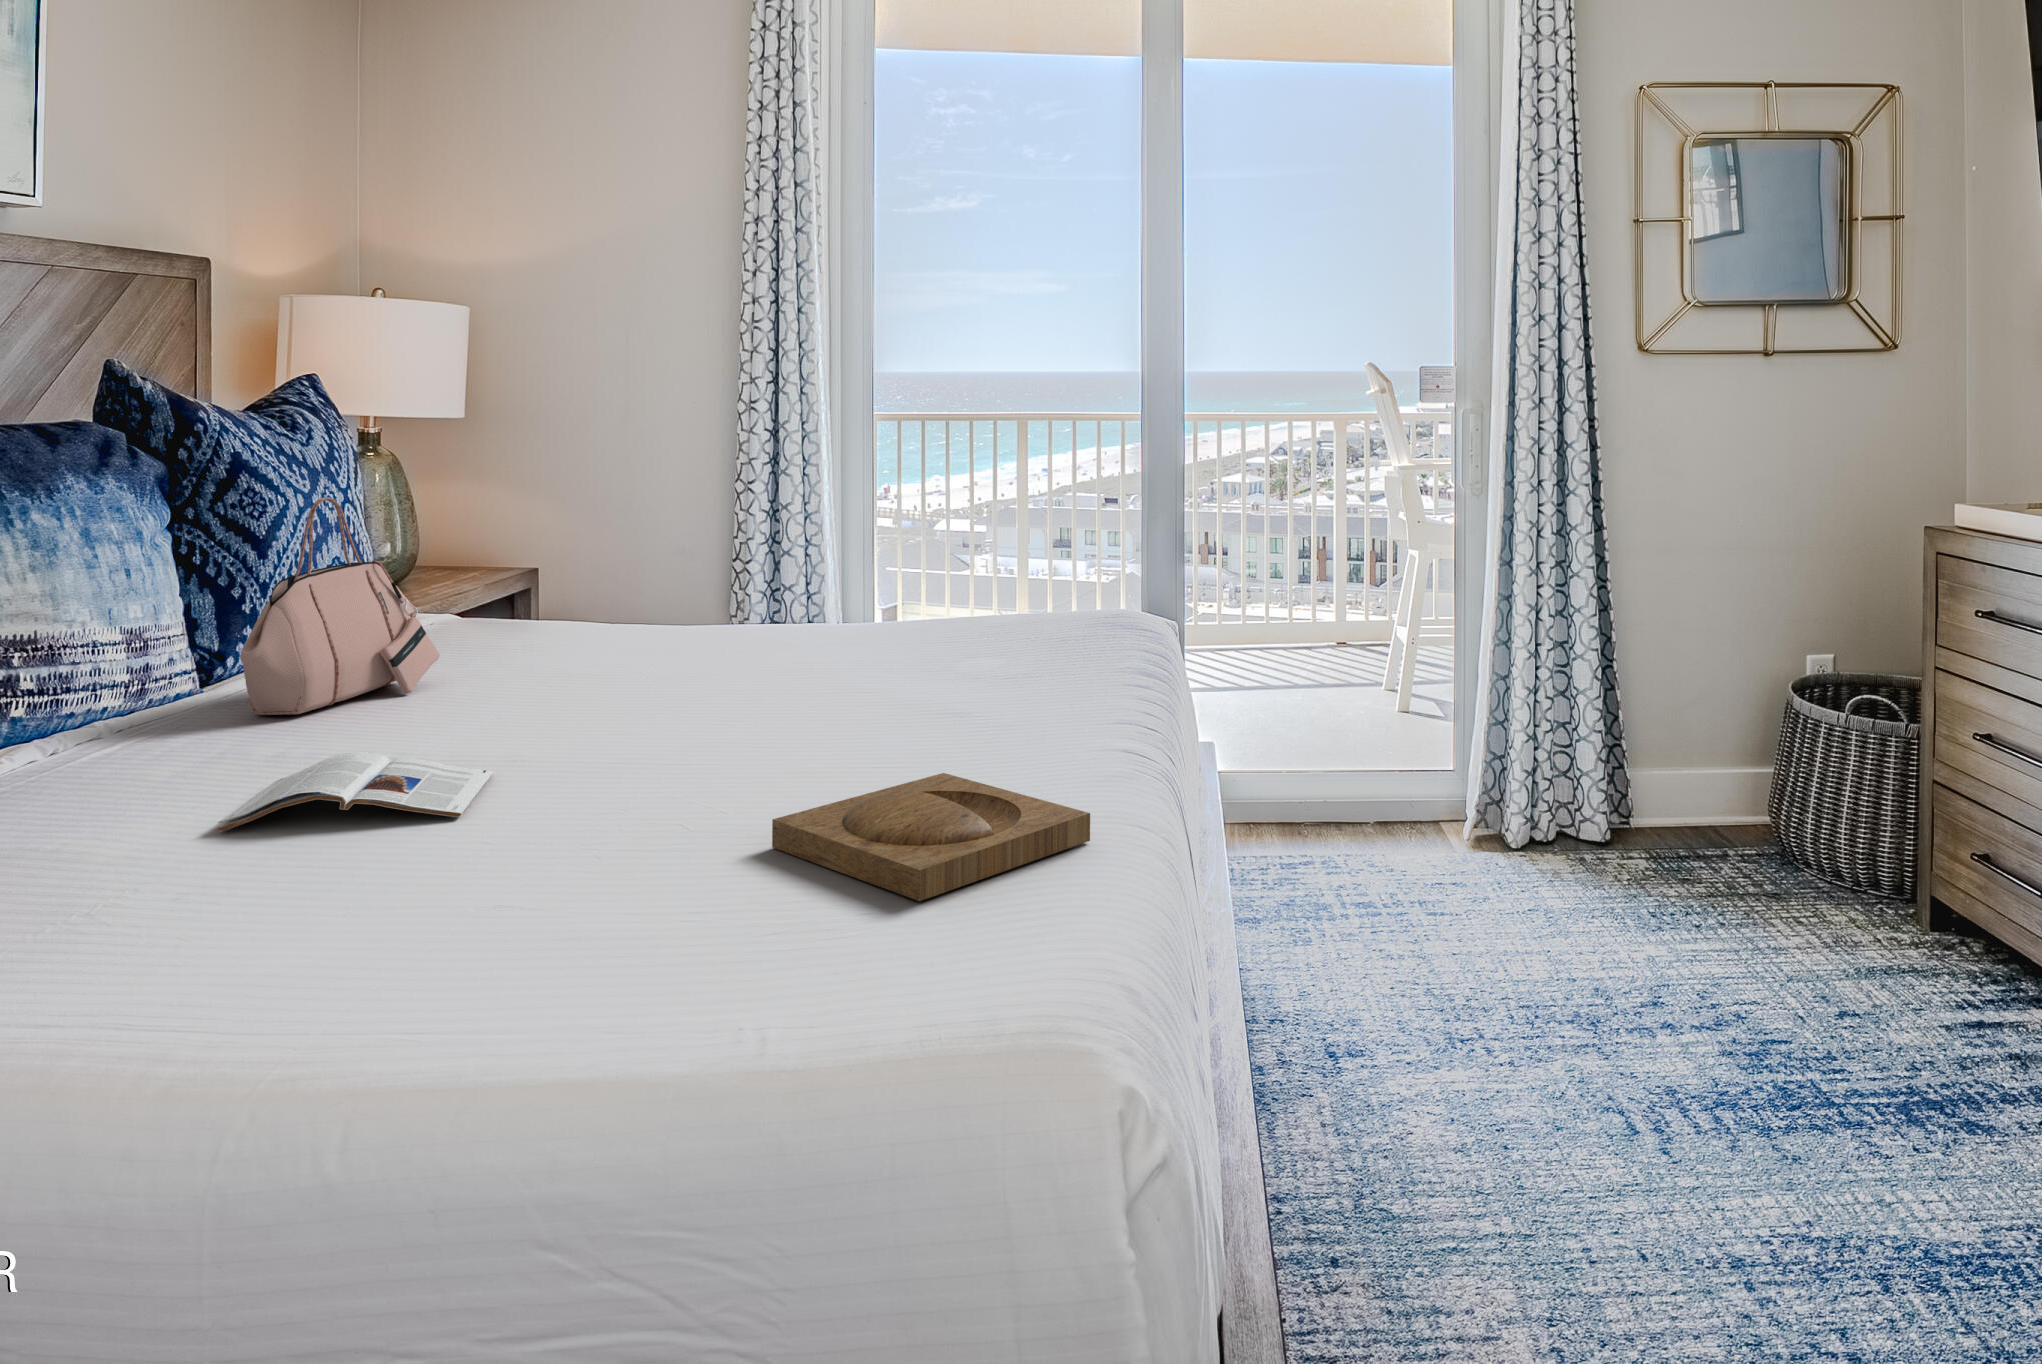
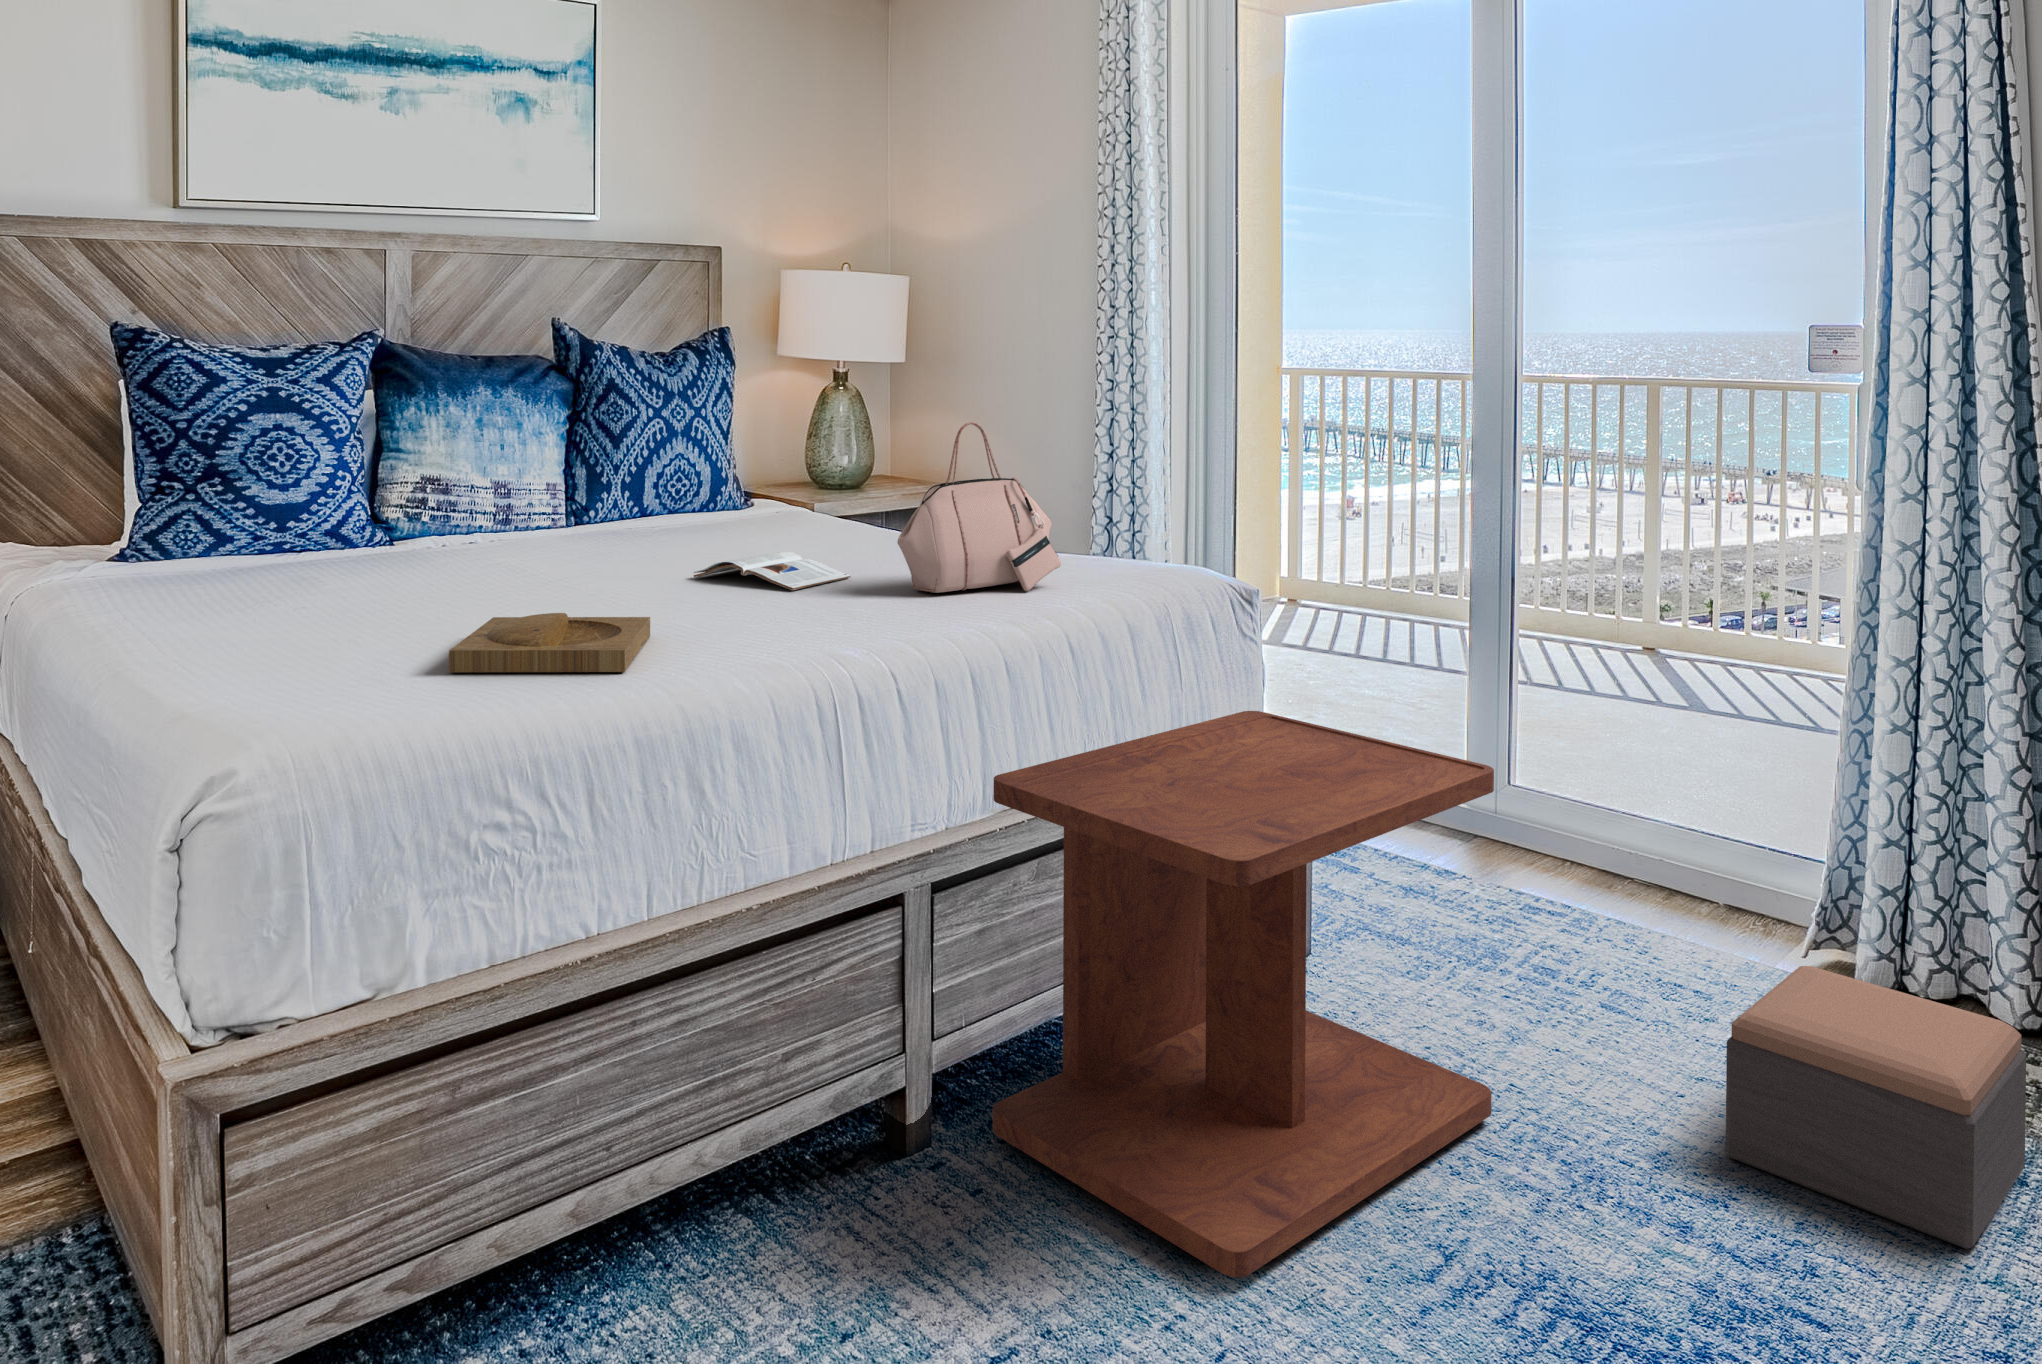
handbag: present [240,497,440,715] -> present [897,422,1061,593]
side table: none [1258,750,1592,1240] -> present [993,711,1494,1277]
magazine: present [218,752,494,832] -> present [694,552,851,590]
footstool: none [1579,854,1770,1007] -> present [1726,966,2026,1249]

